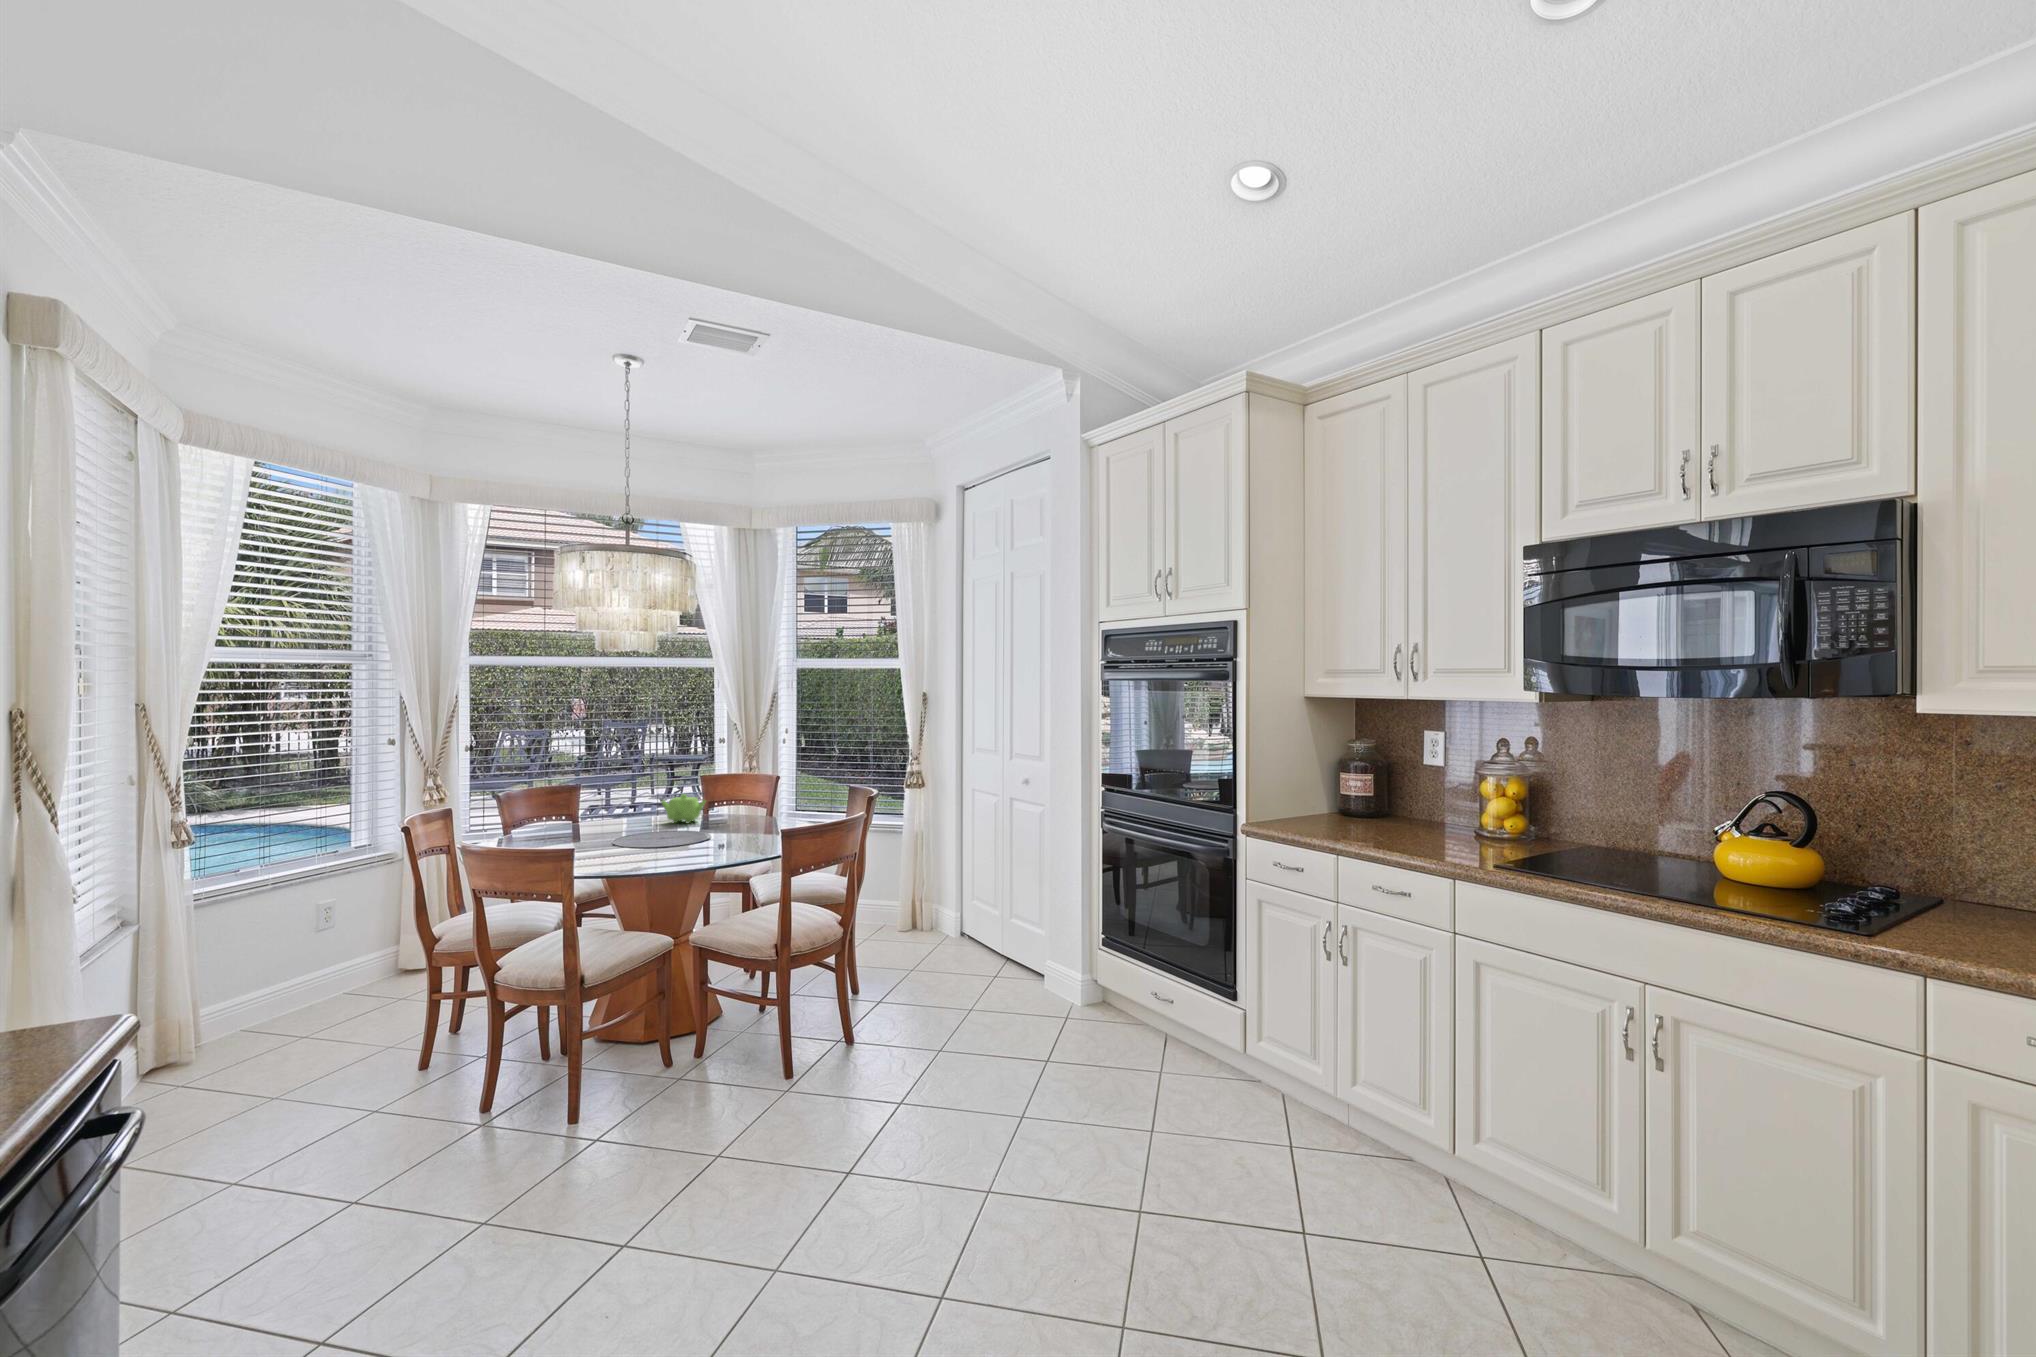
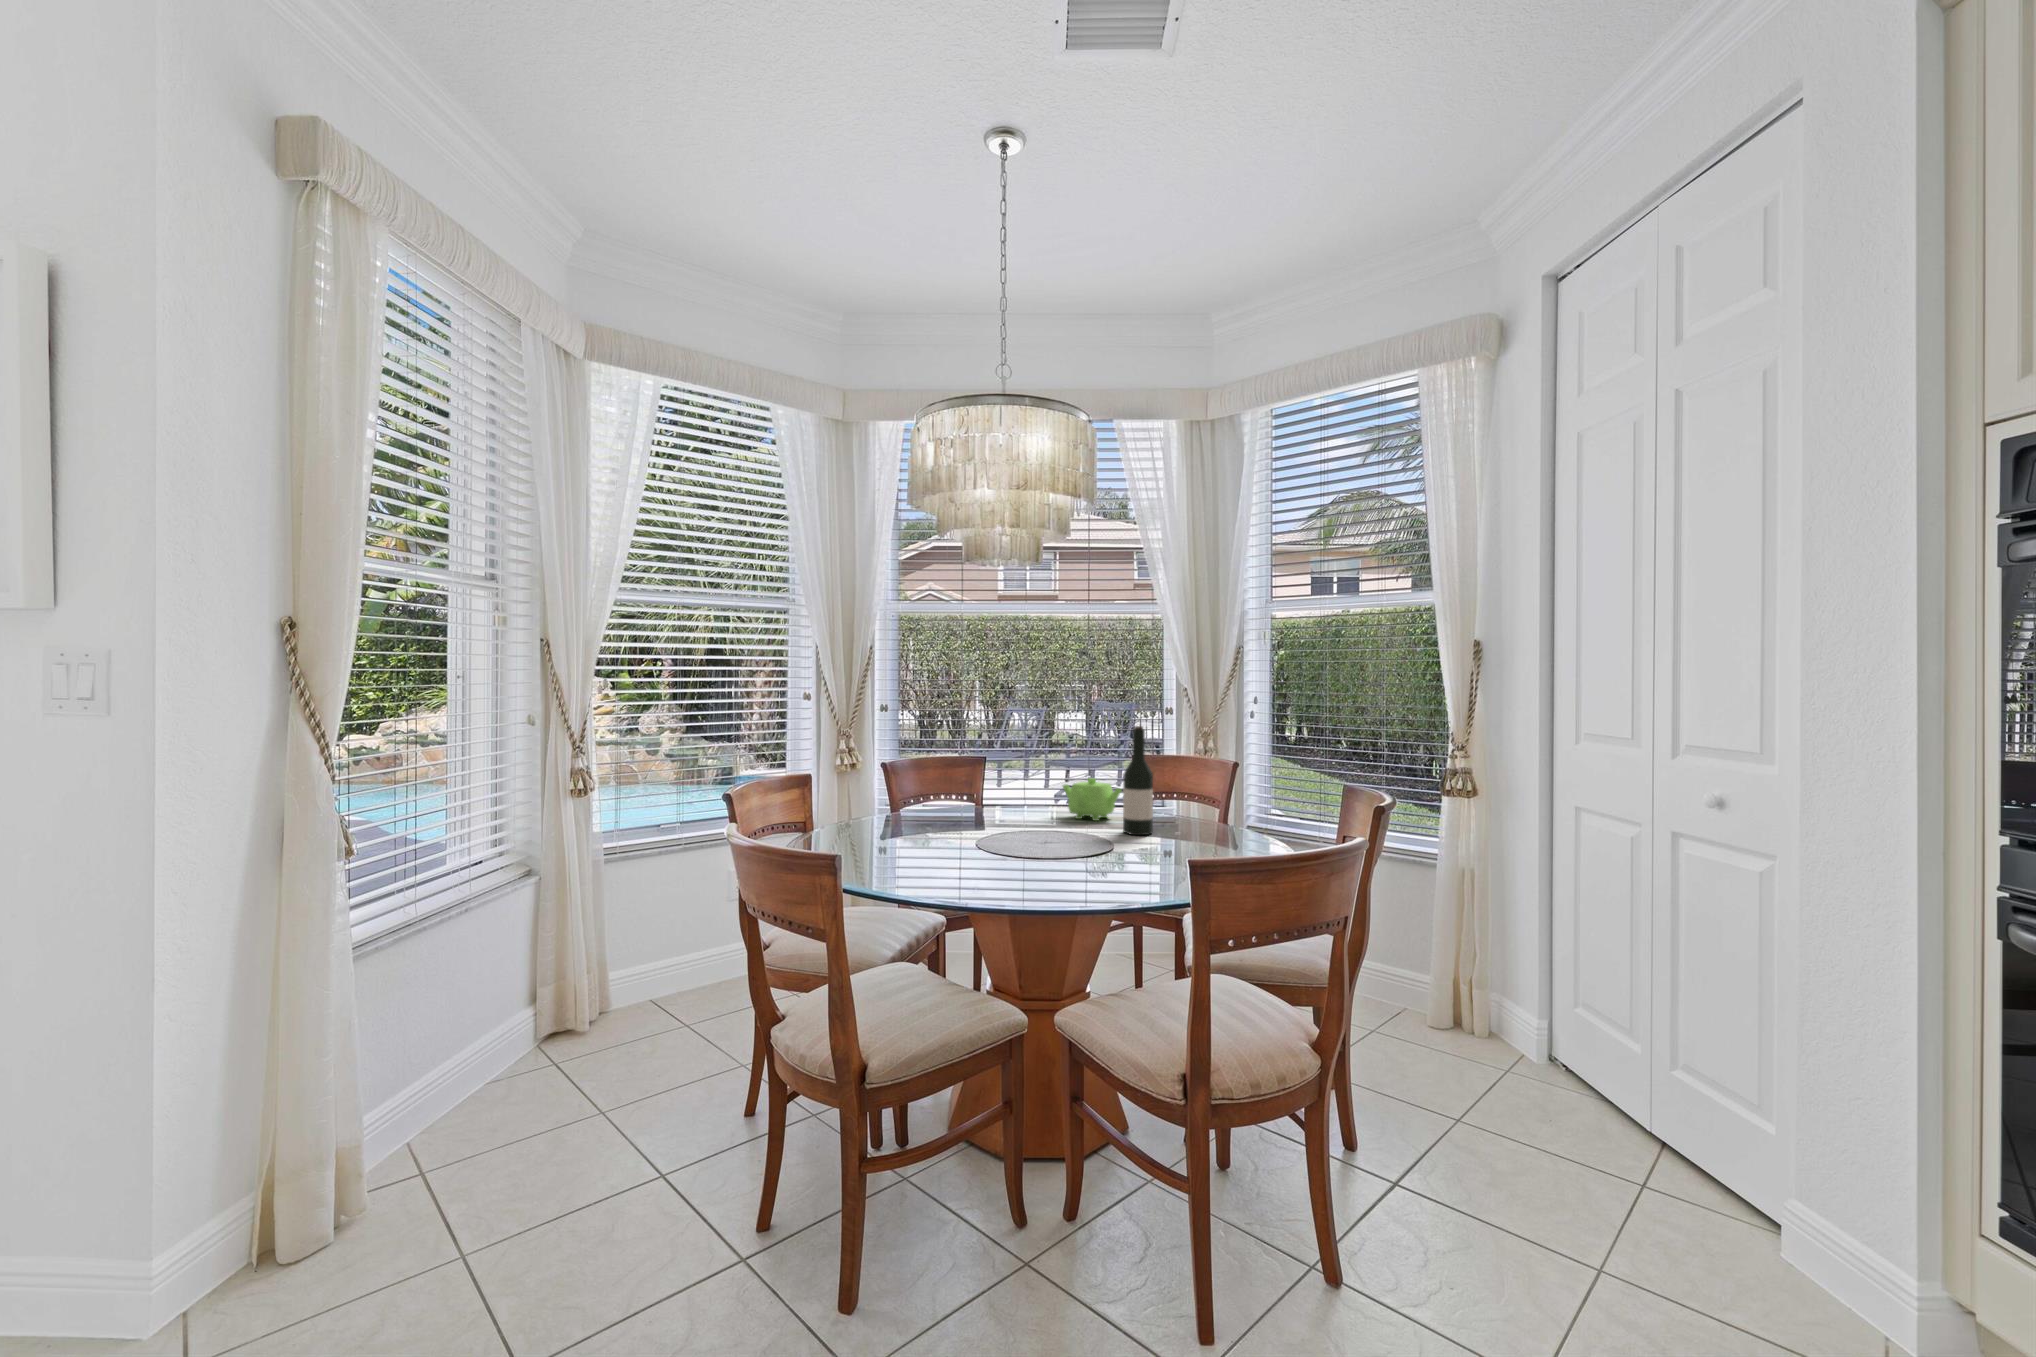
wine bottle: none [713,758,733,829] -> present [1123,726,1153,835]

